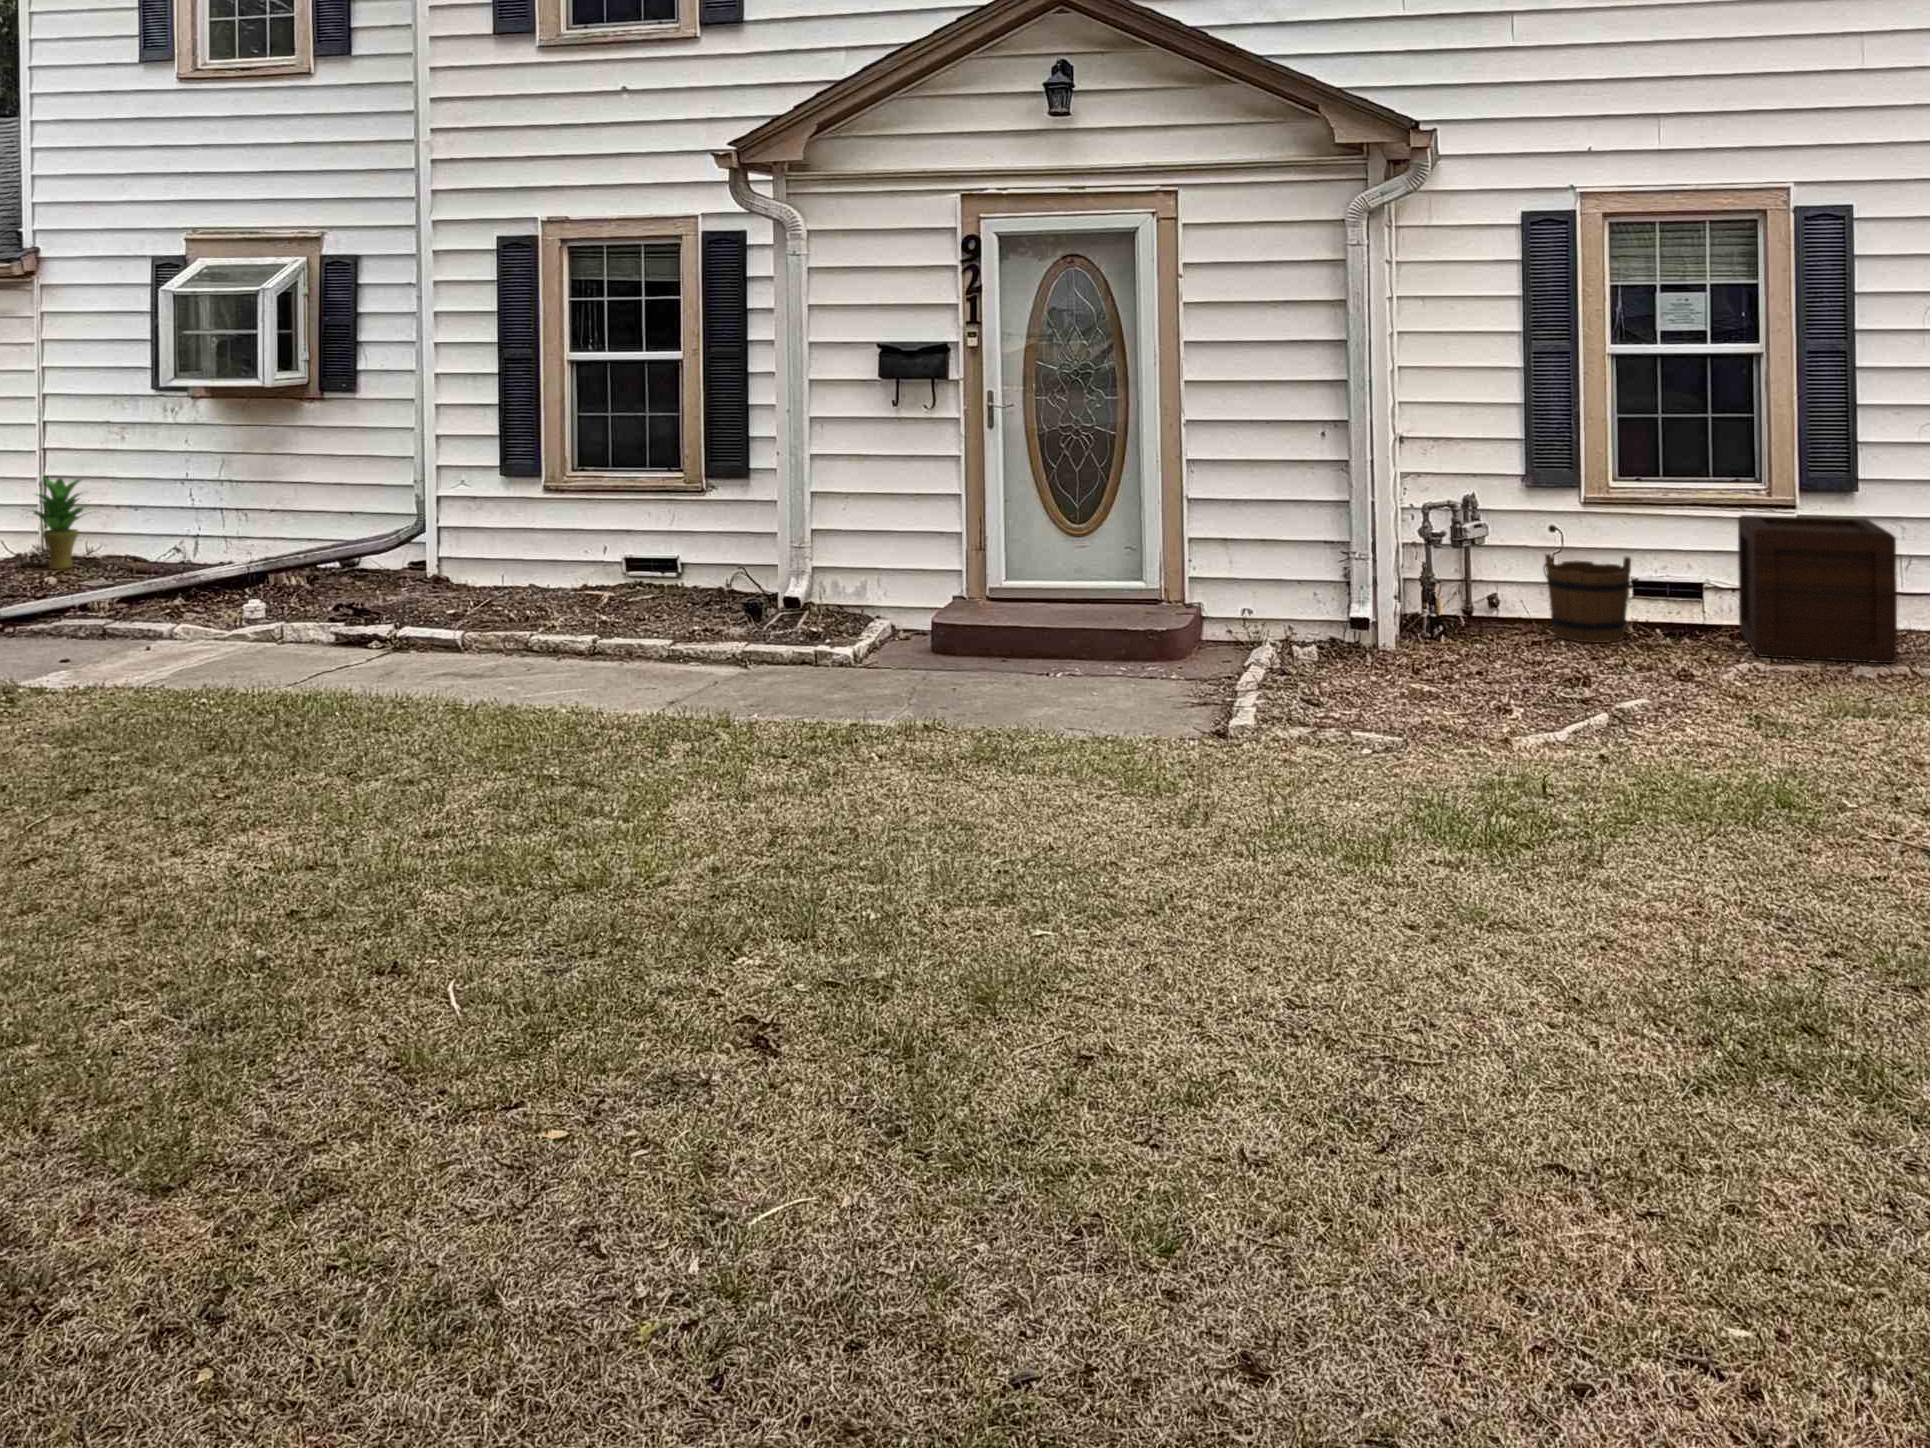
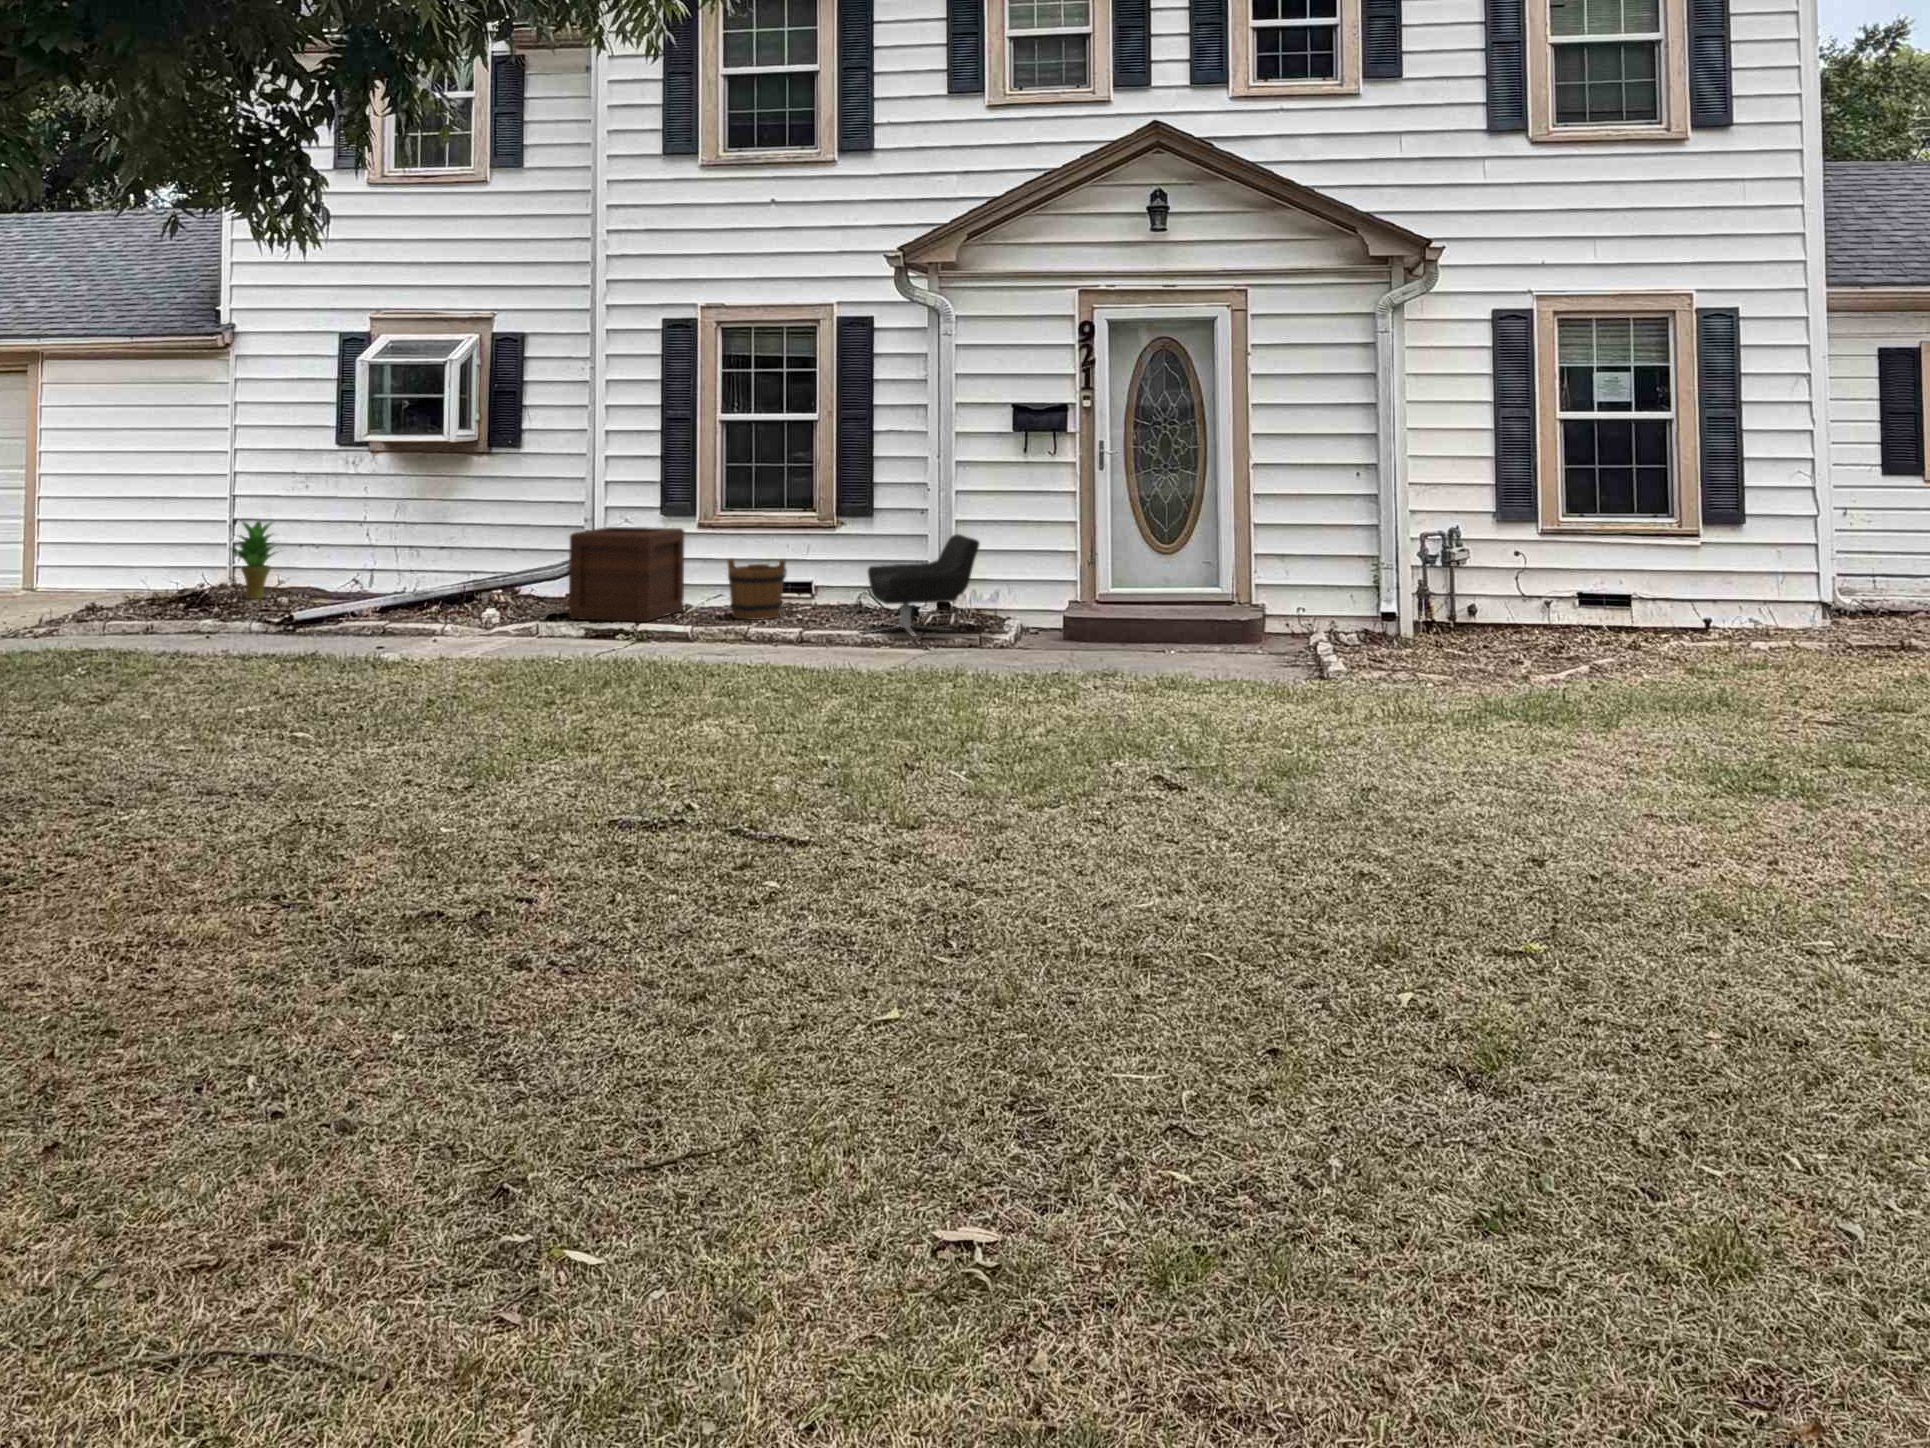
lounge chair: none [694,503,844,637] -> present [868,534,979,637]
wooden crate: present [1738,515,1897,663] -> present [569,527,685,622]
bucket: present [1543,554,1631,643] -> present [728,559,786,619]

